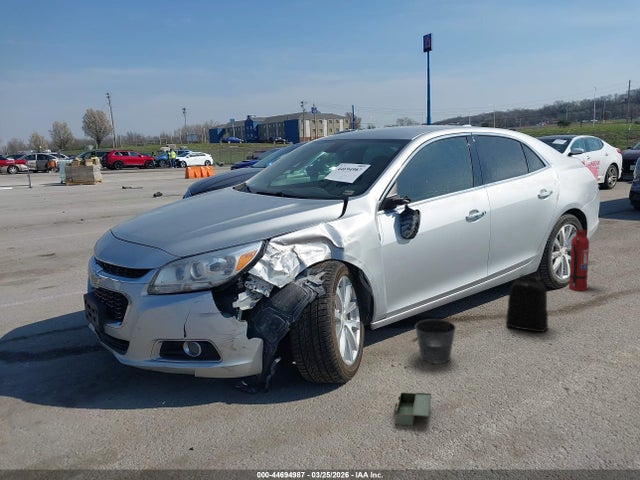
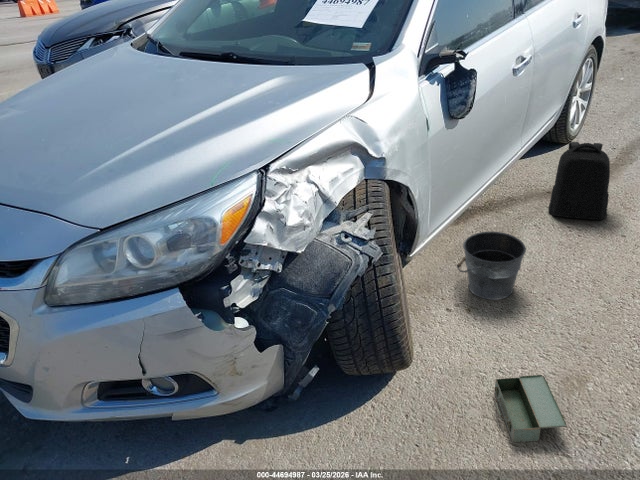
fire extinguisher: present [569,230,589,291] -> none [586,60,619,143]

